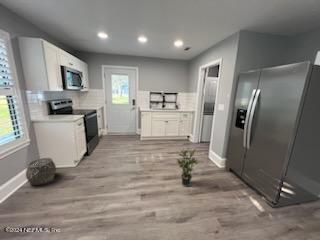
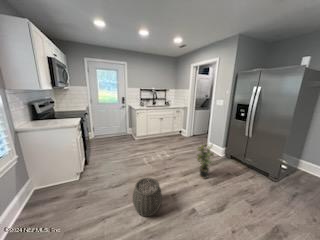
woven basket: present [26,158,56,185] -> present [132,178,162,217]

